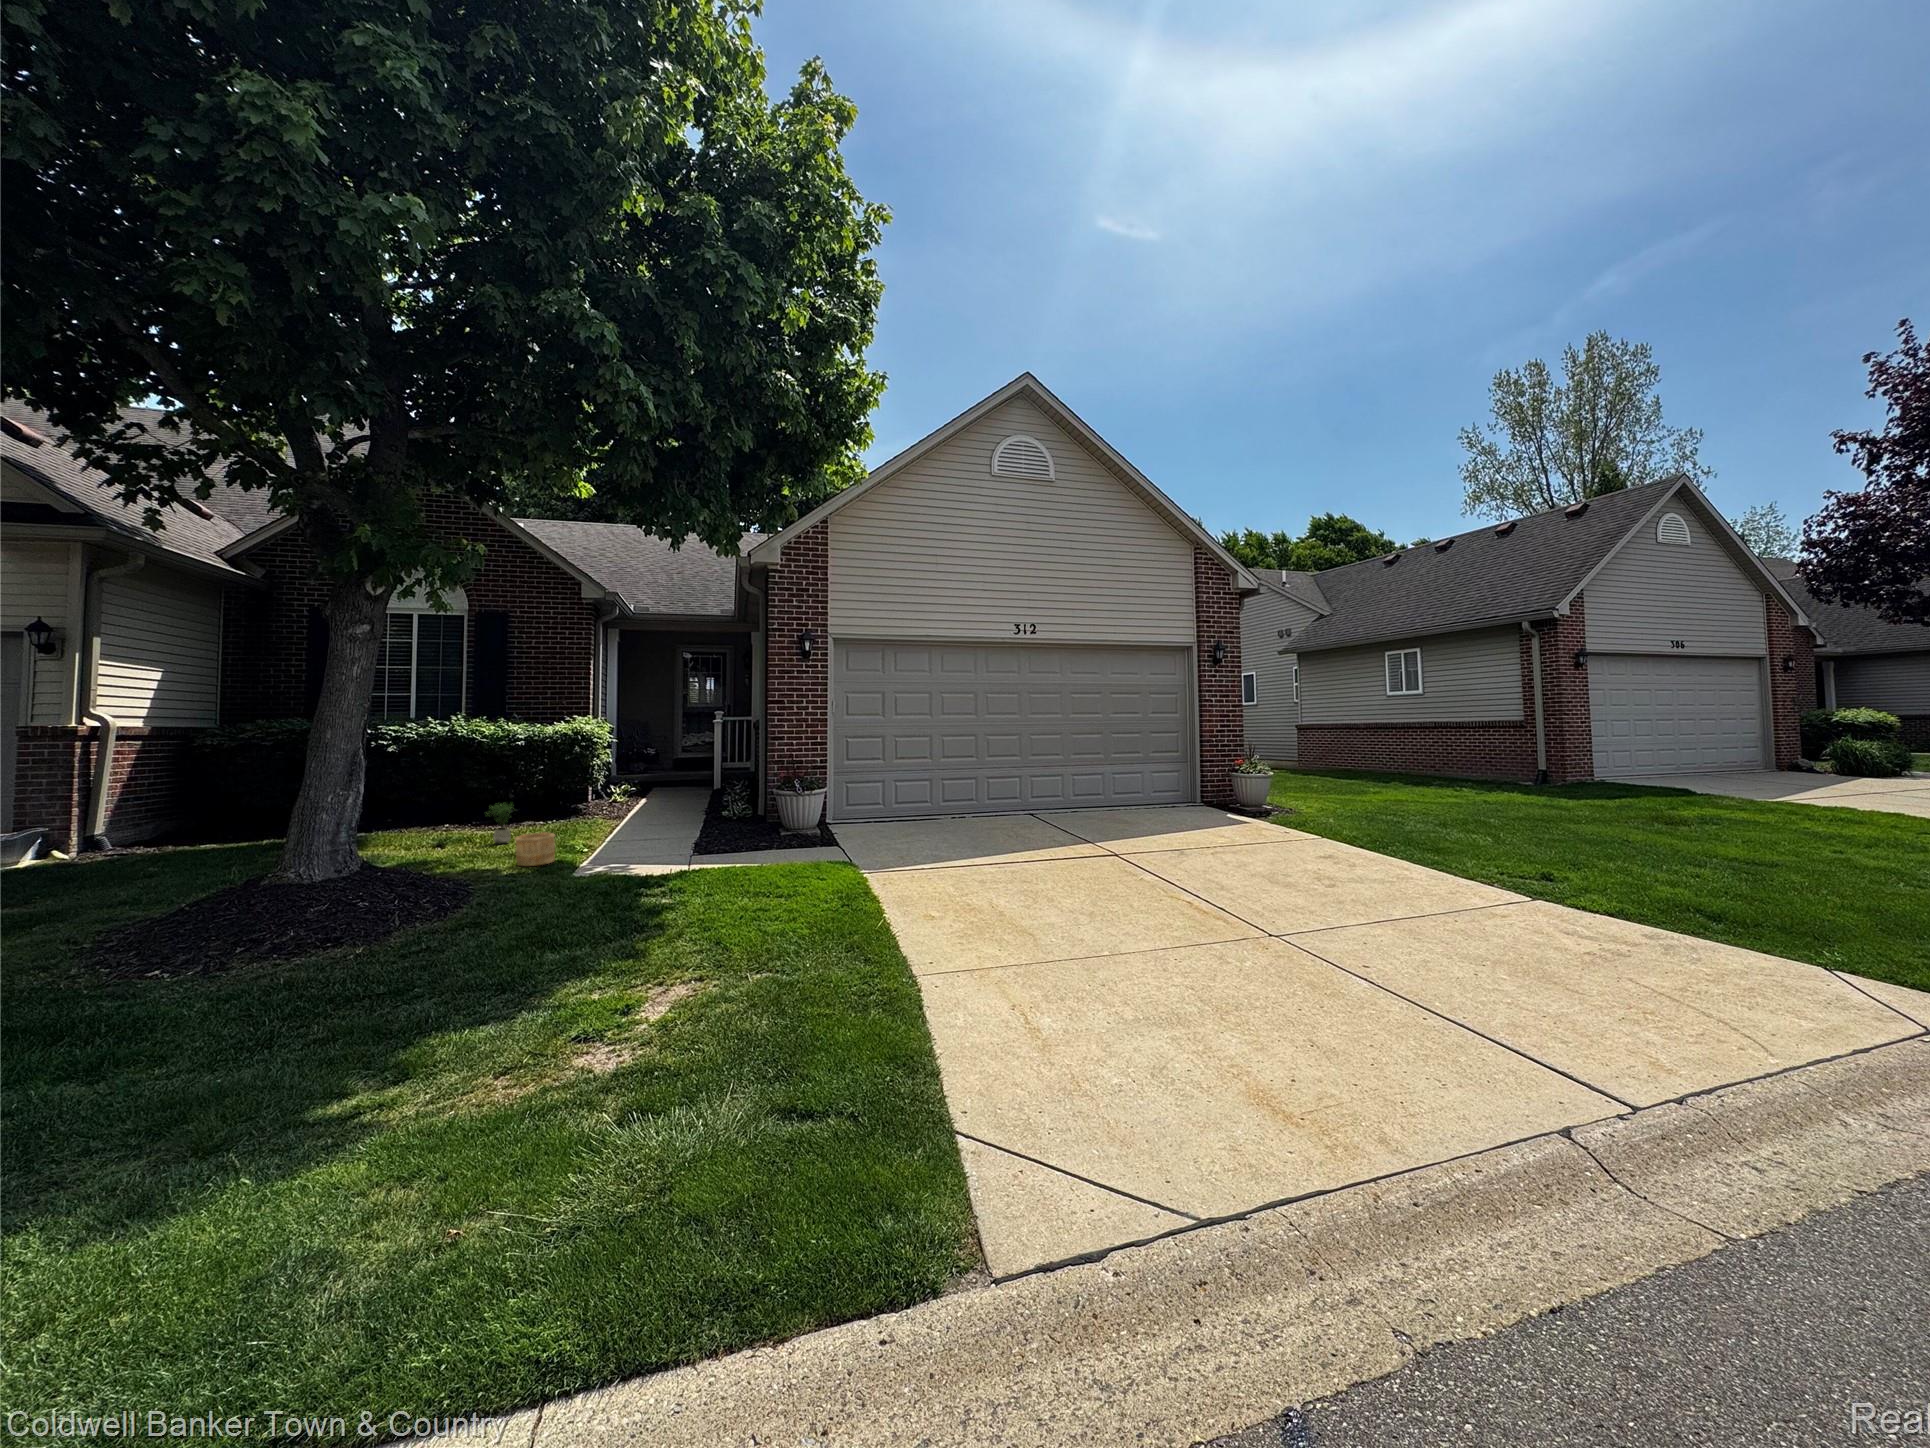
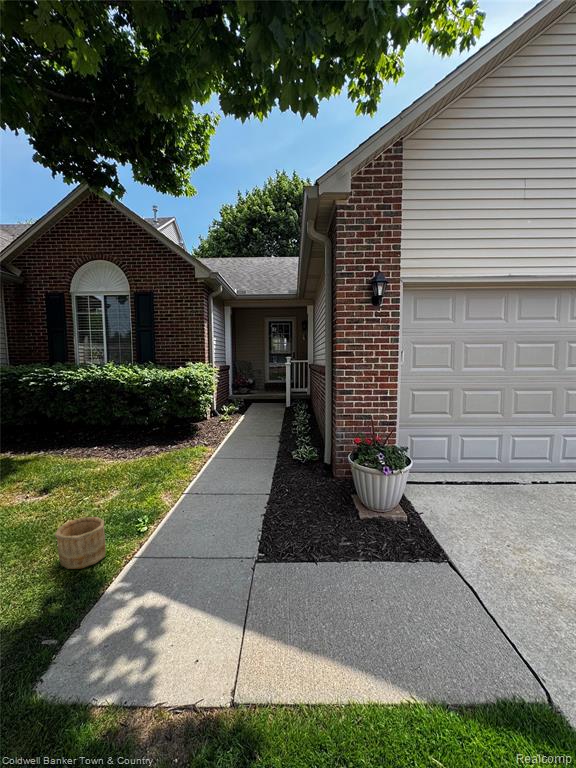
potted plant: present [486,803,512,844] -> none [67,452,101,495]

